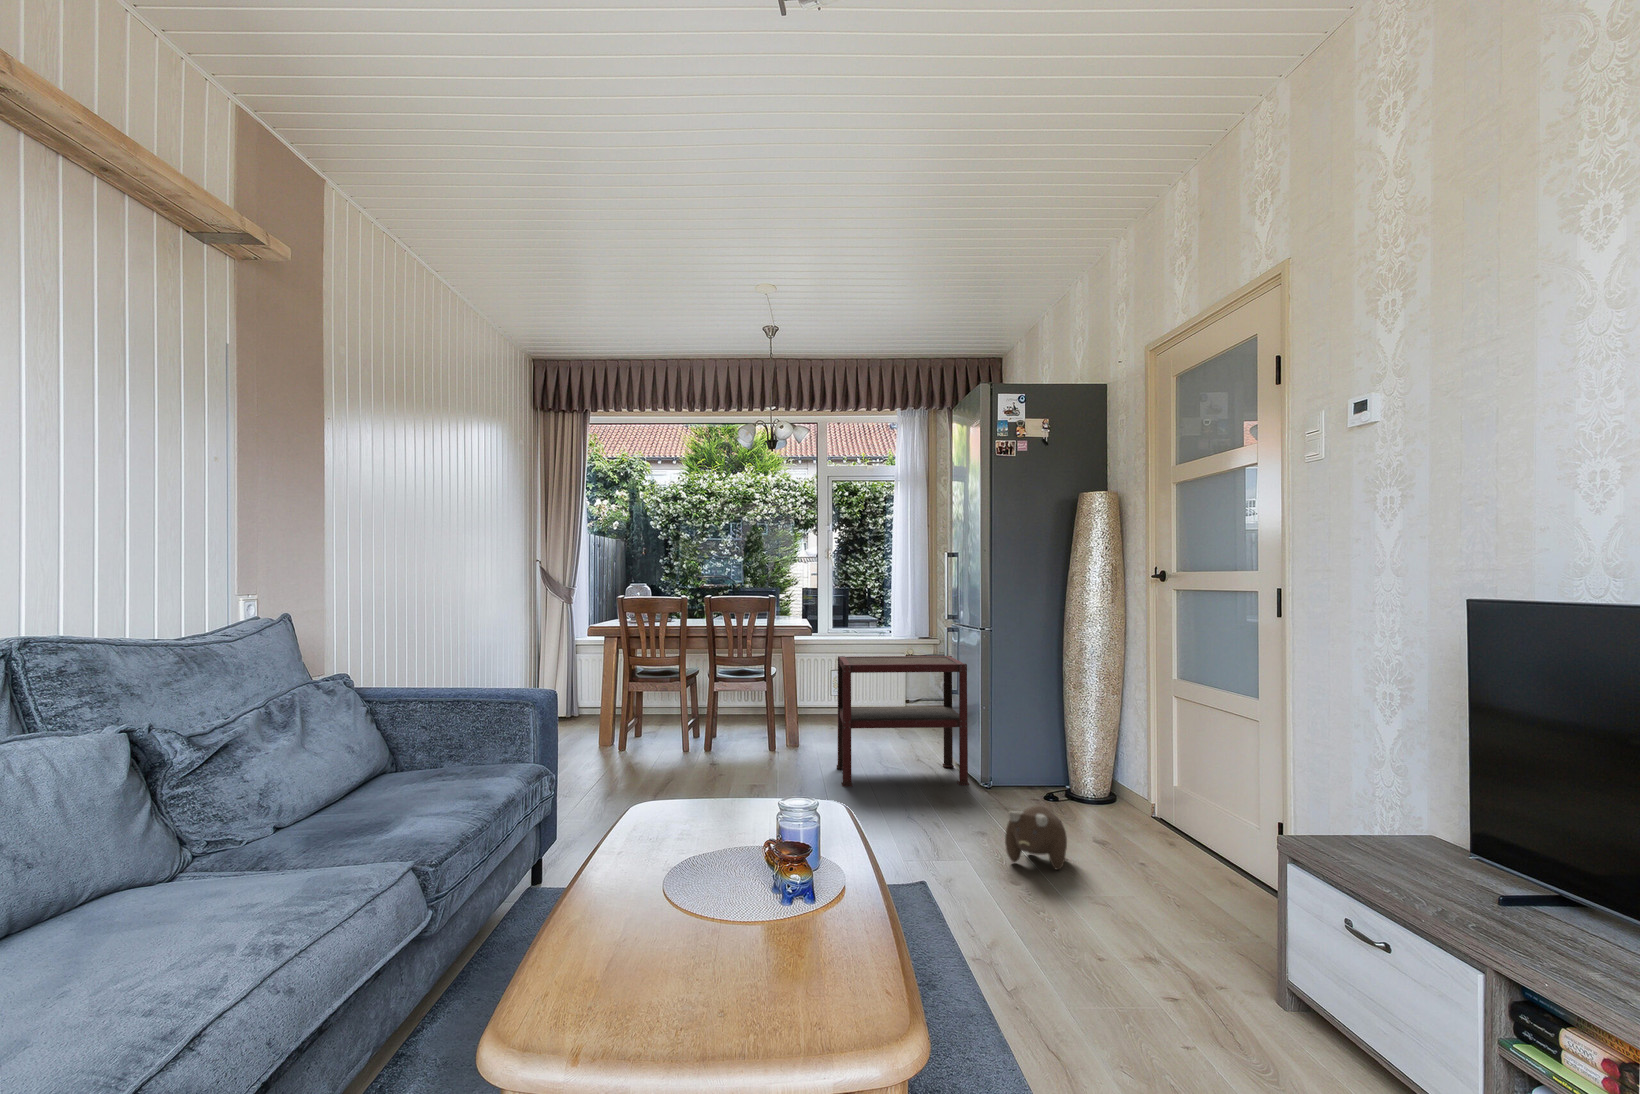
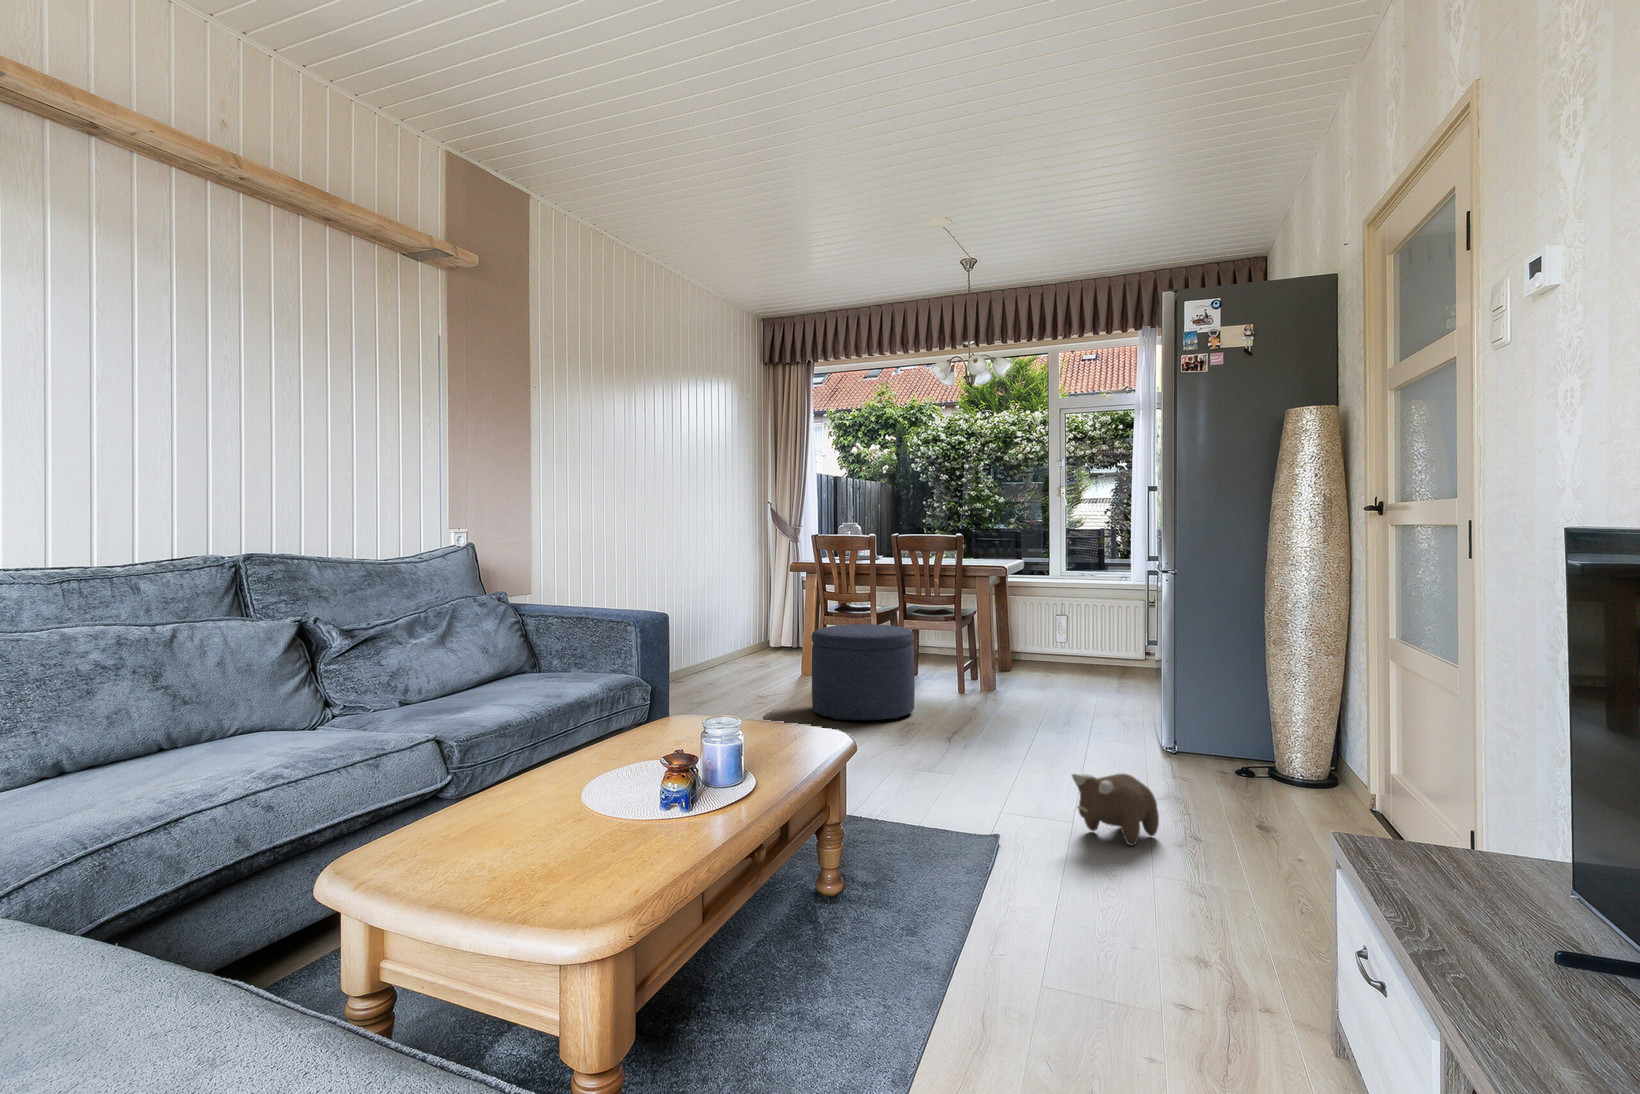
side table: present [837,656,969,787] -> none [1012,605,1165,756]
ottoman: none [619,683,724,785] -> present [812,624,915,720]

